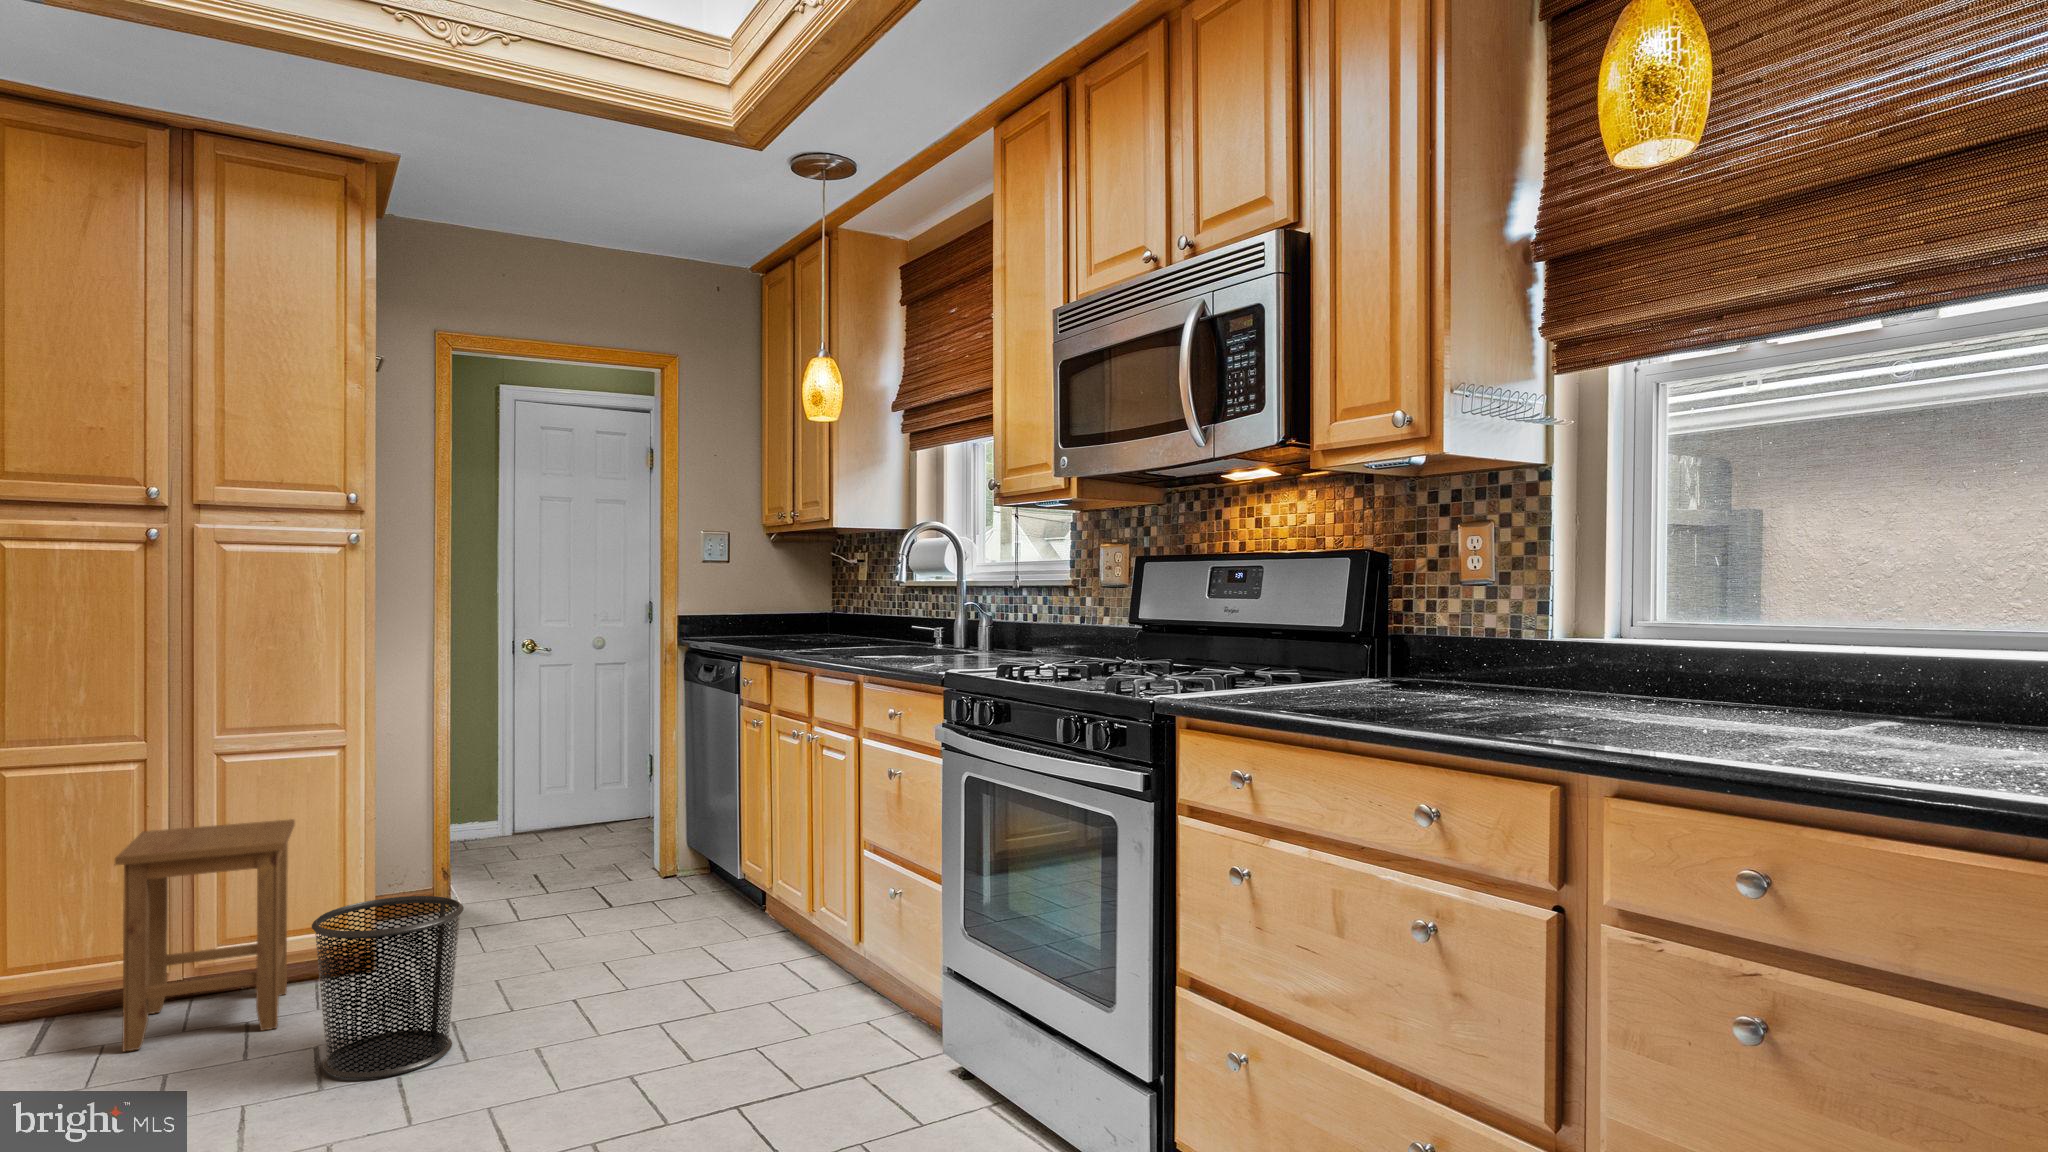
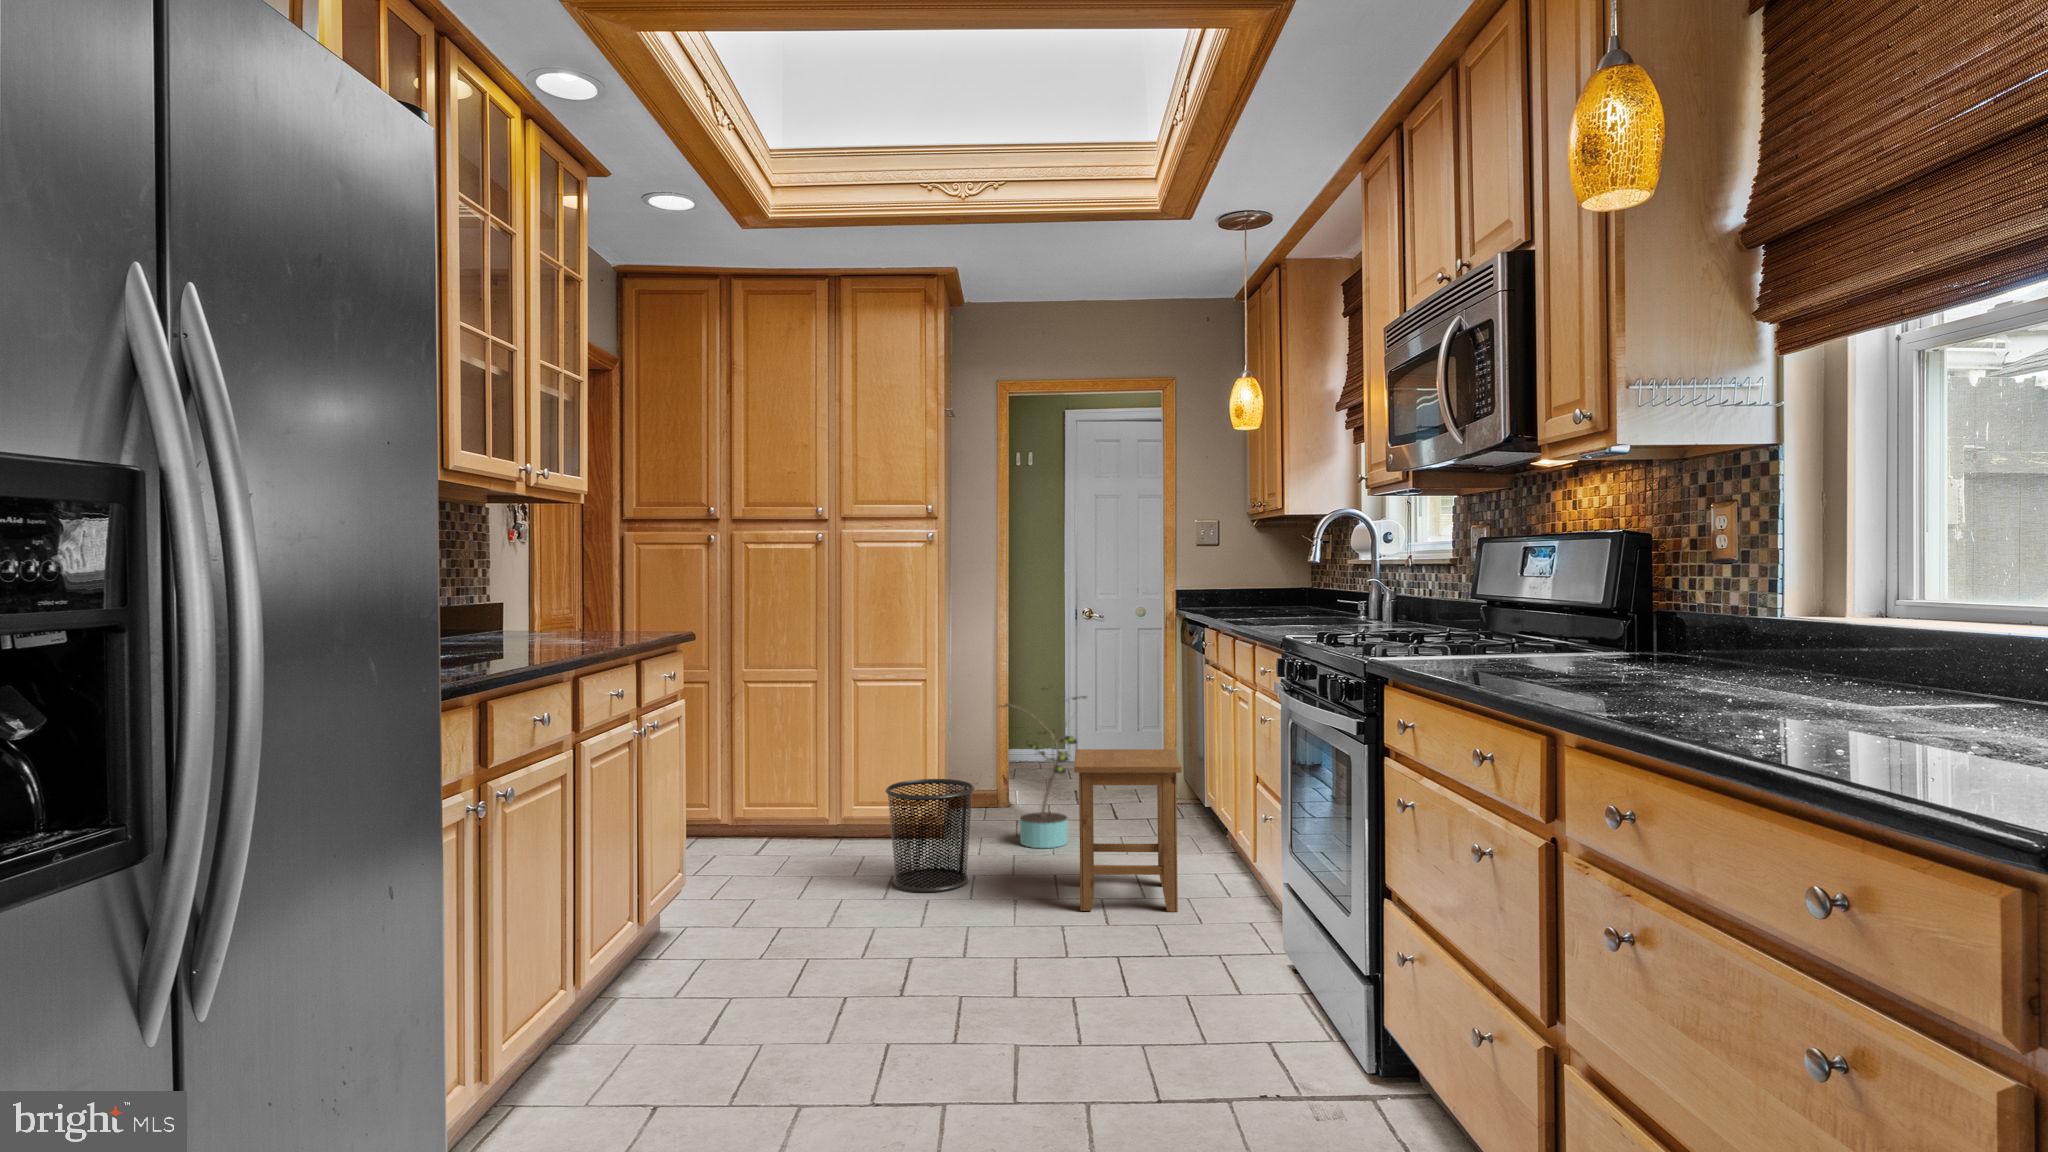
potted plant: none [466,746,601,974] -> present [1001,687,1086,848]
stool: present [115,819,295,1051] -> present [1074,749,1181,912]

